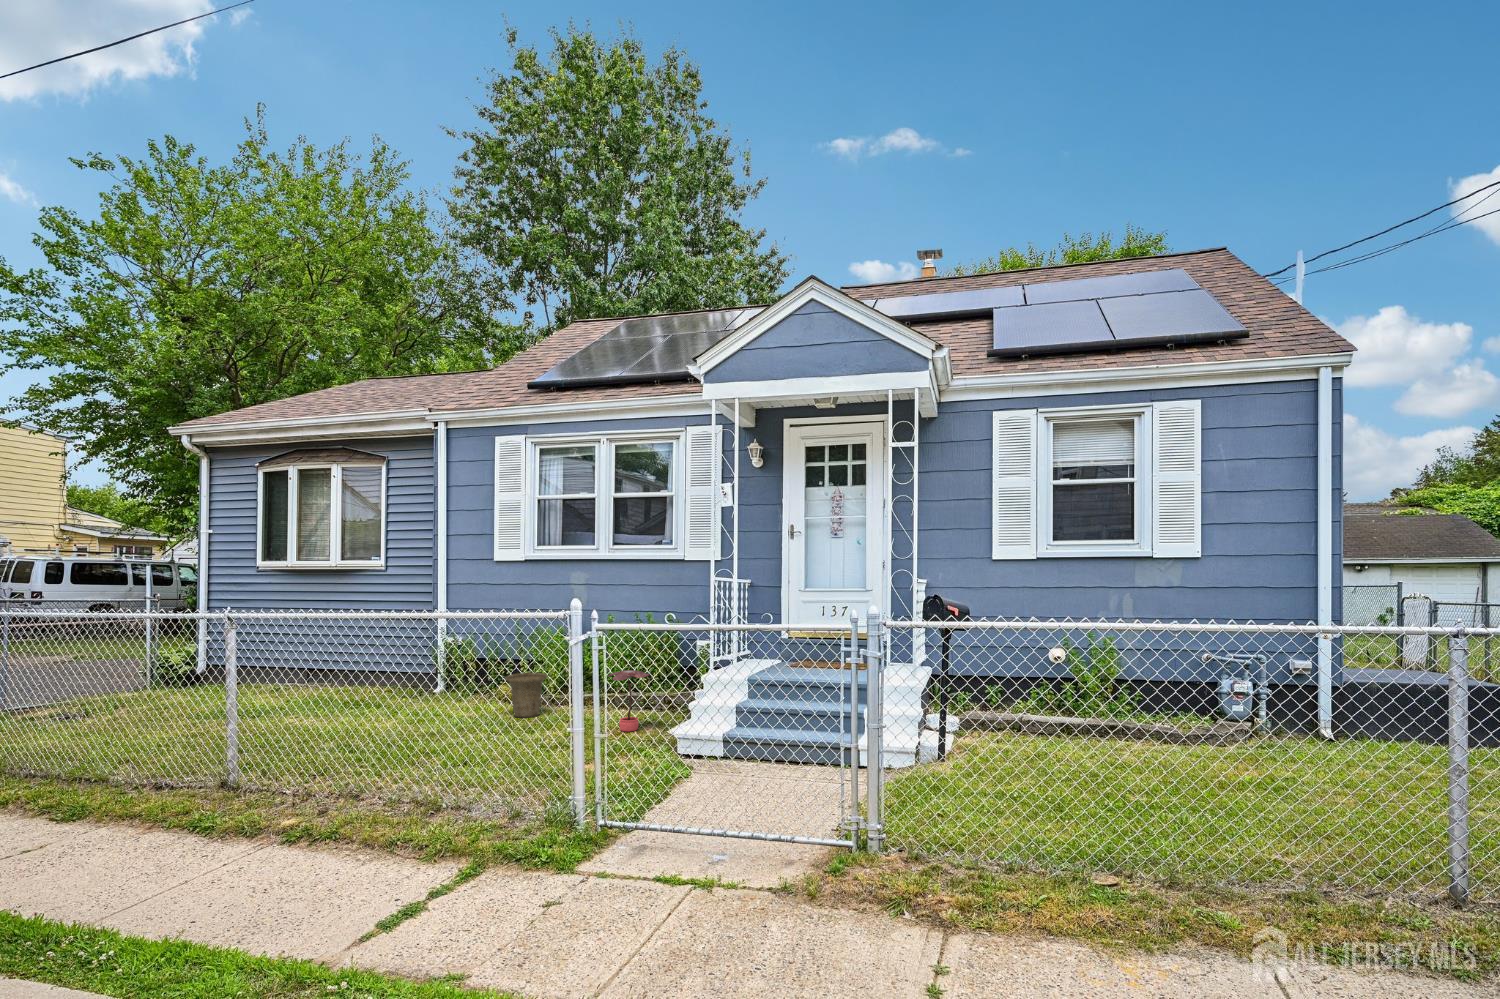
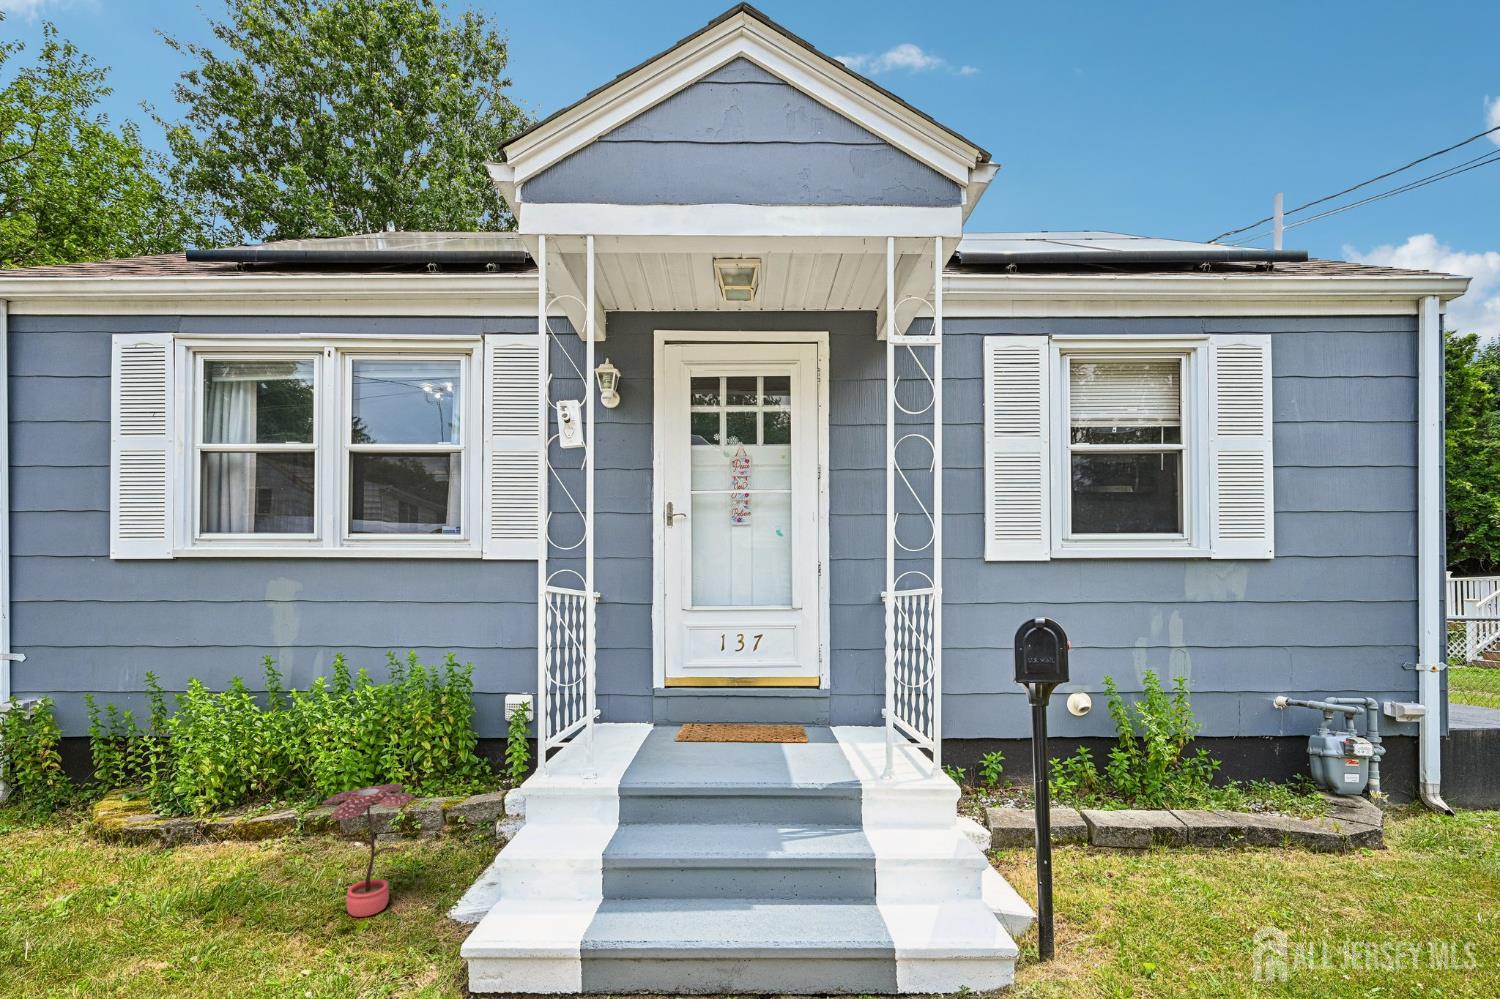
basket: present [505,673,547,717] -> none [96,781,199,885]

